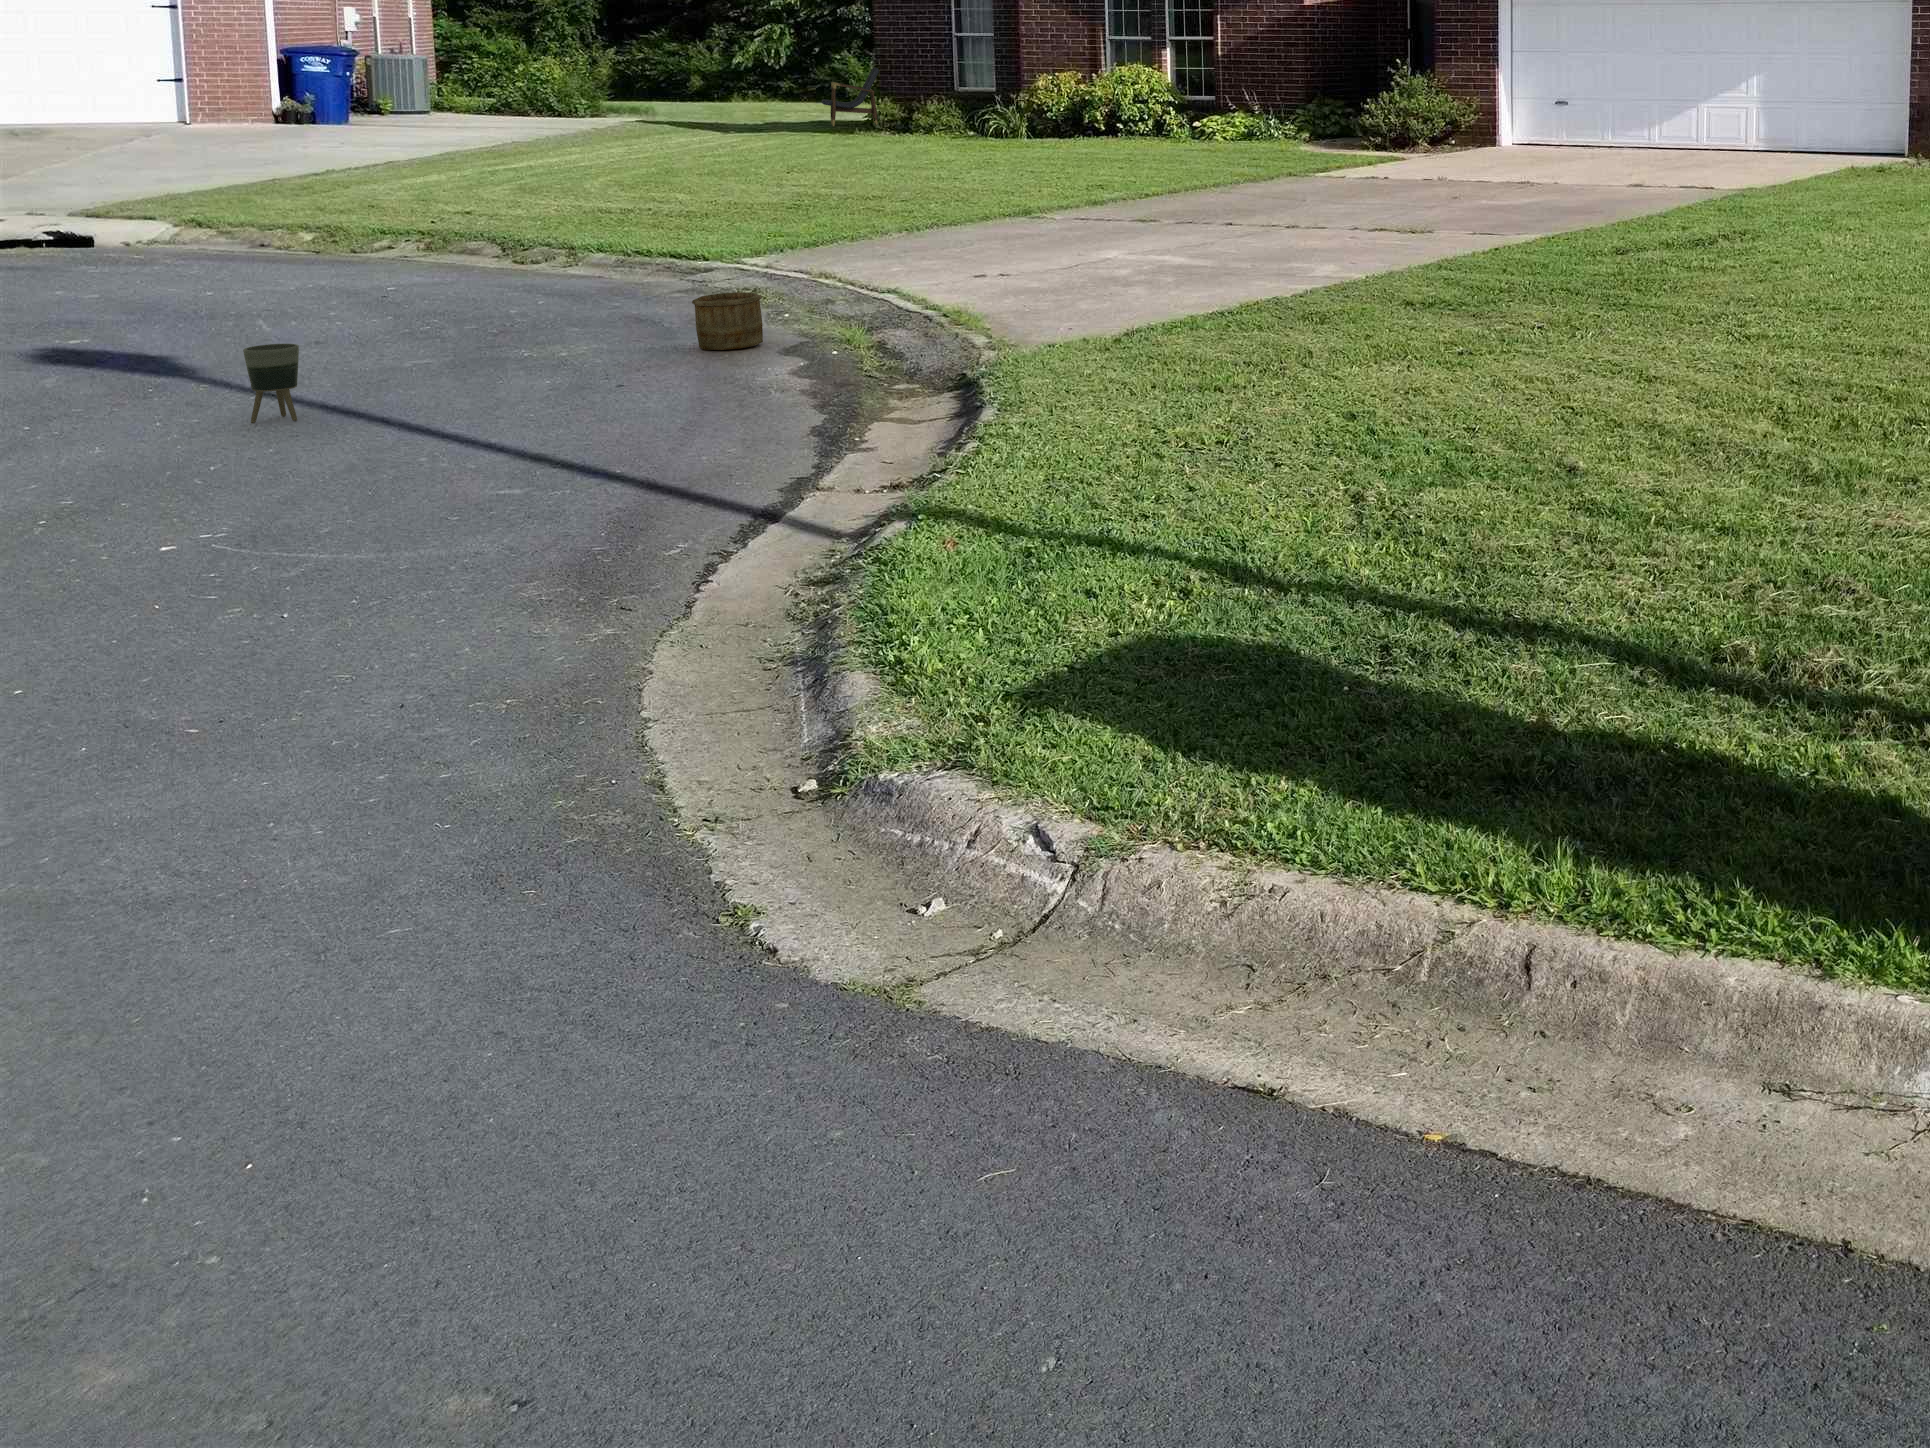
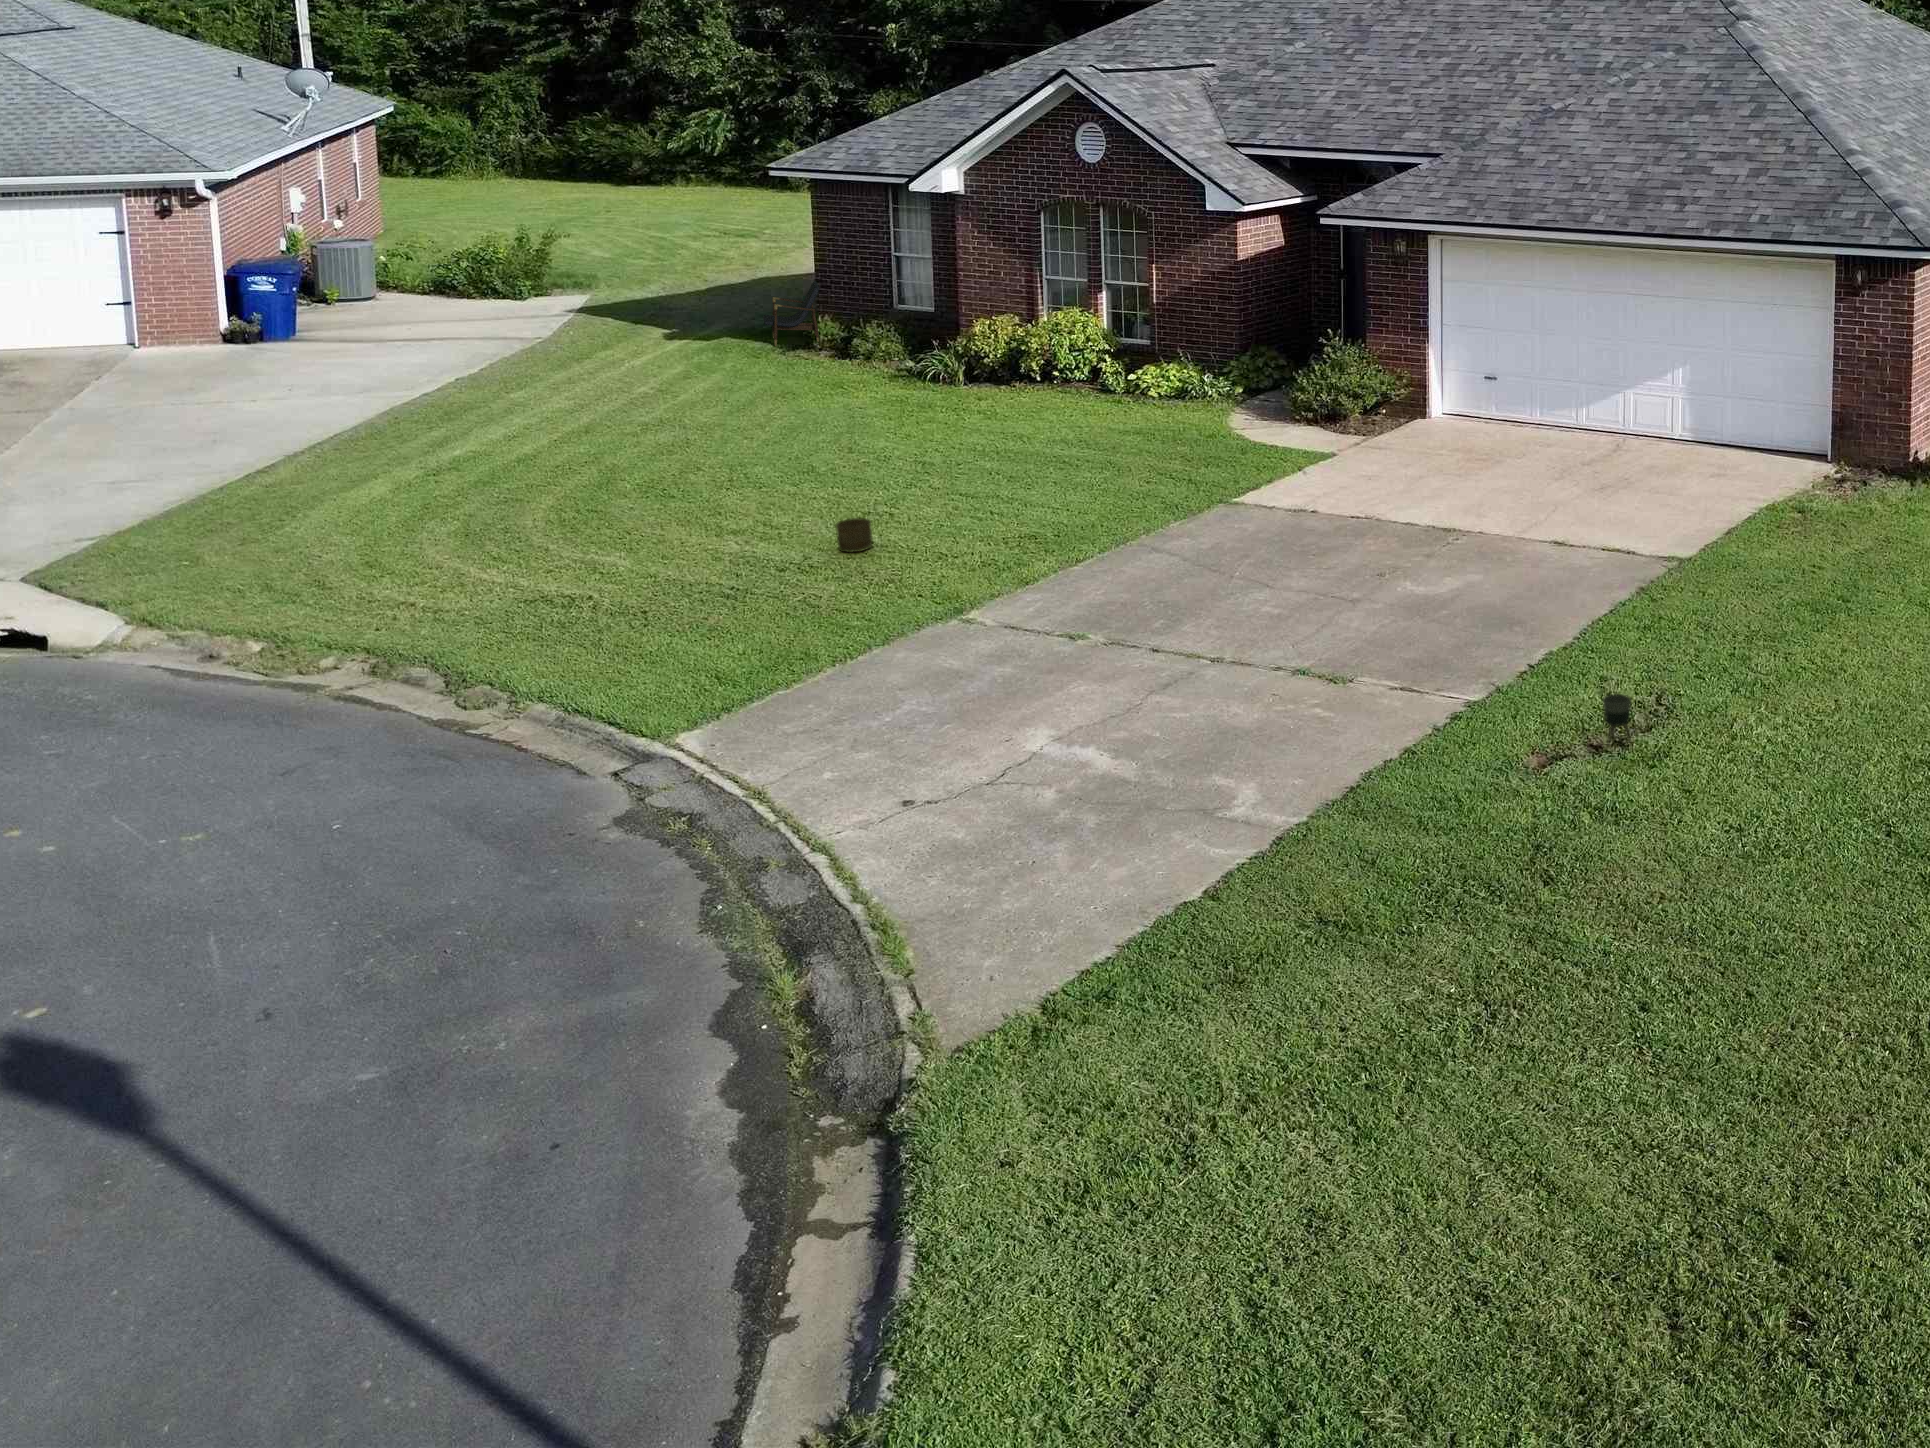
wooden bucket: present [692,292,763,350] -> present [836,518,873,552]
planter: present [243,344,299,423] -> present [1603,694,1631,743]

